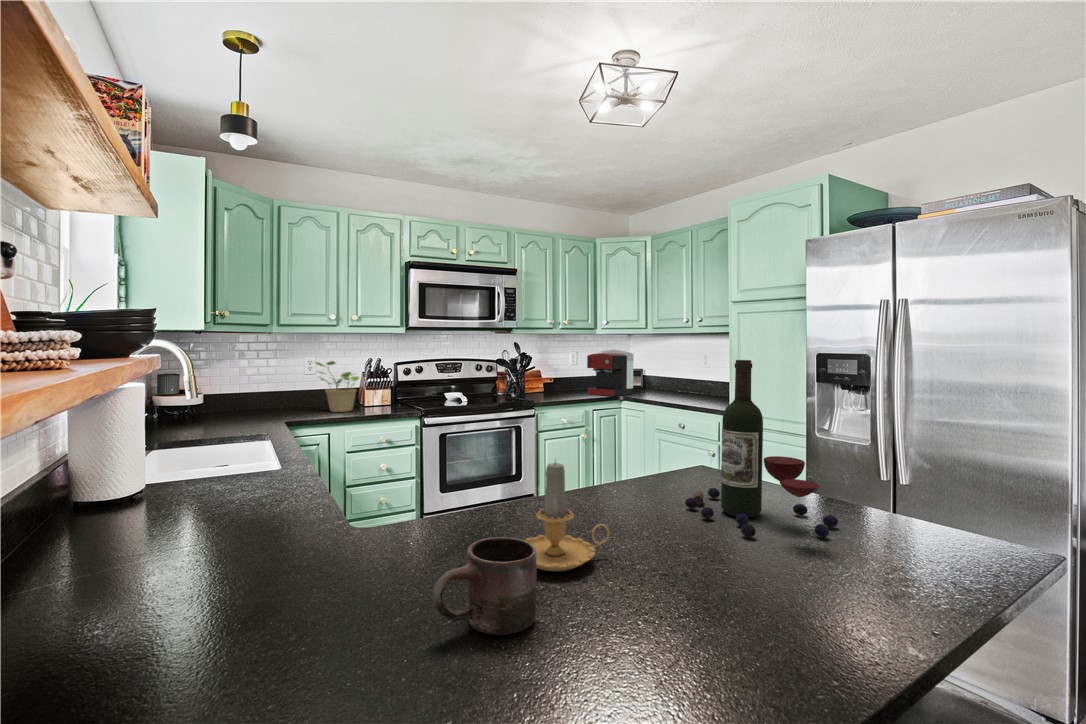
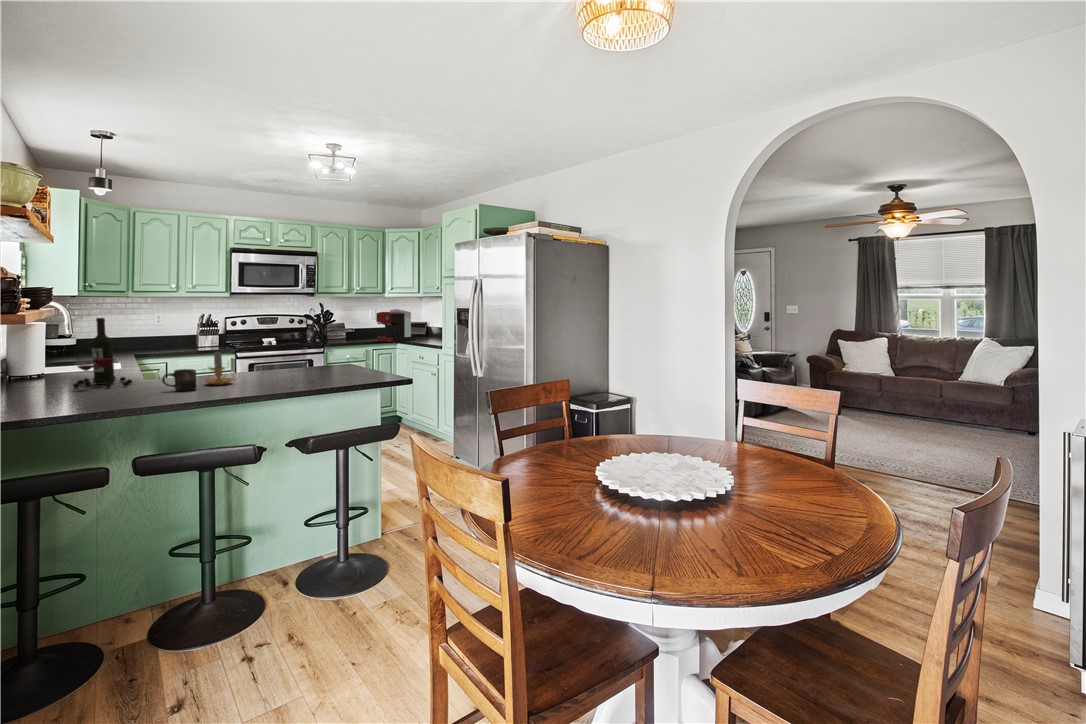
wine bottle: present [685,360,838,537] -> present [73,318,132,388]
potted plant: present [316,361,359,412] -> none [158,316,194,349]

